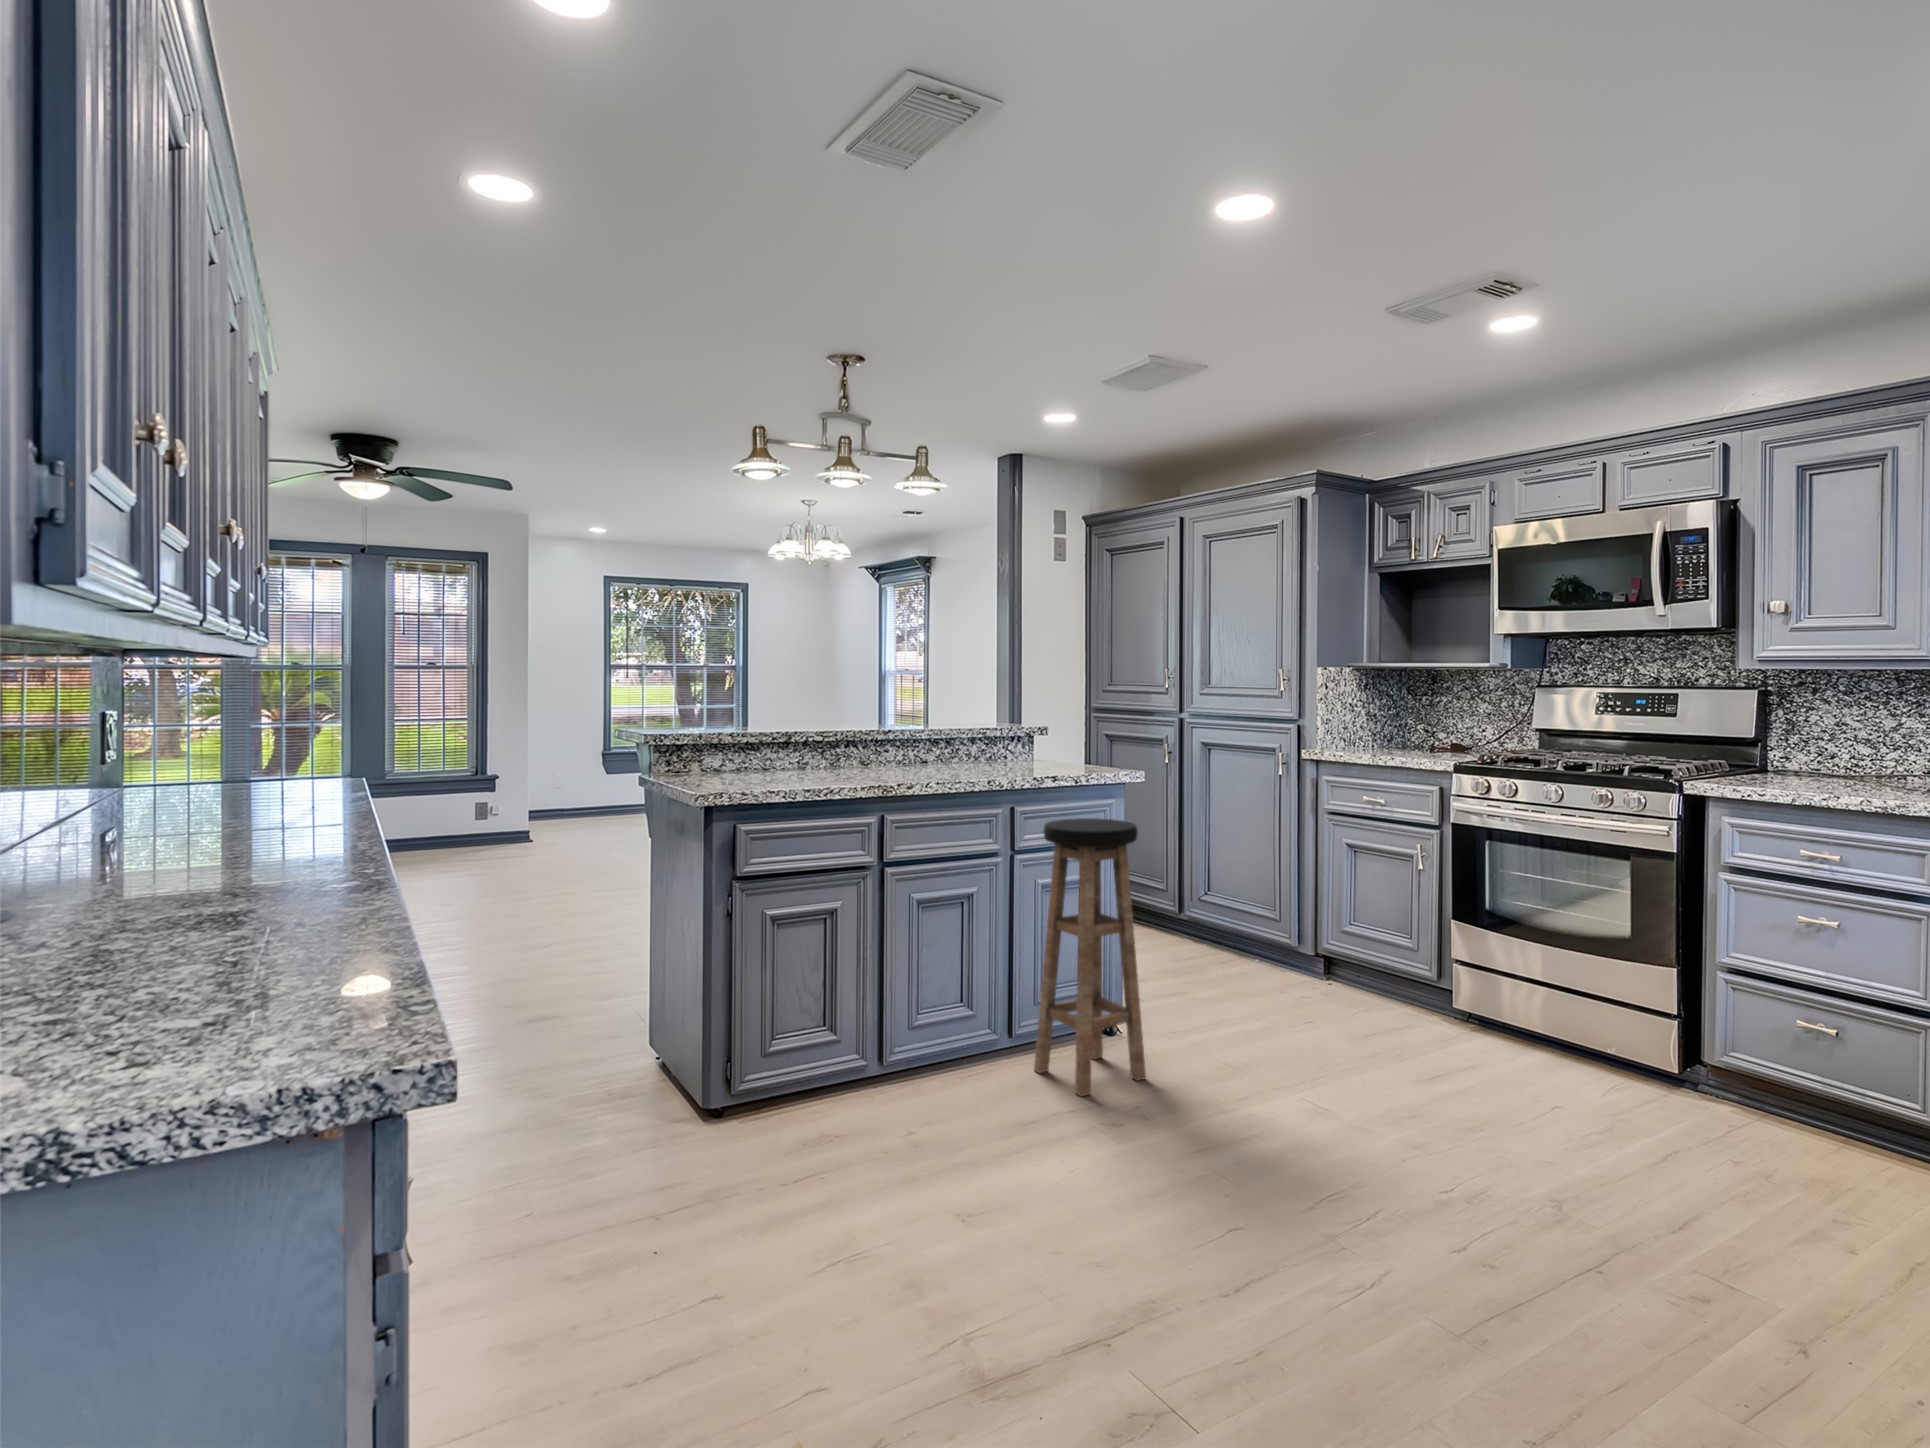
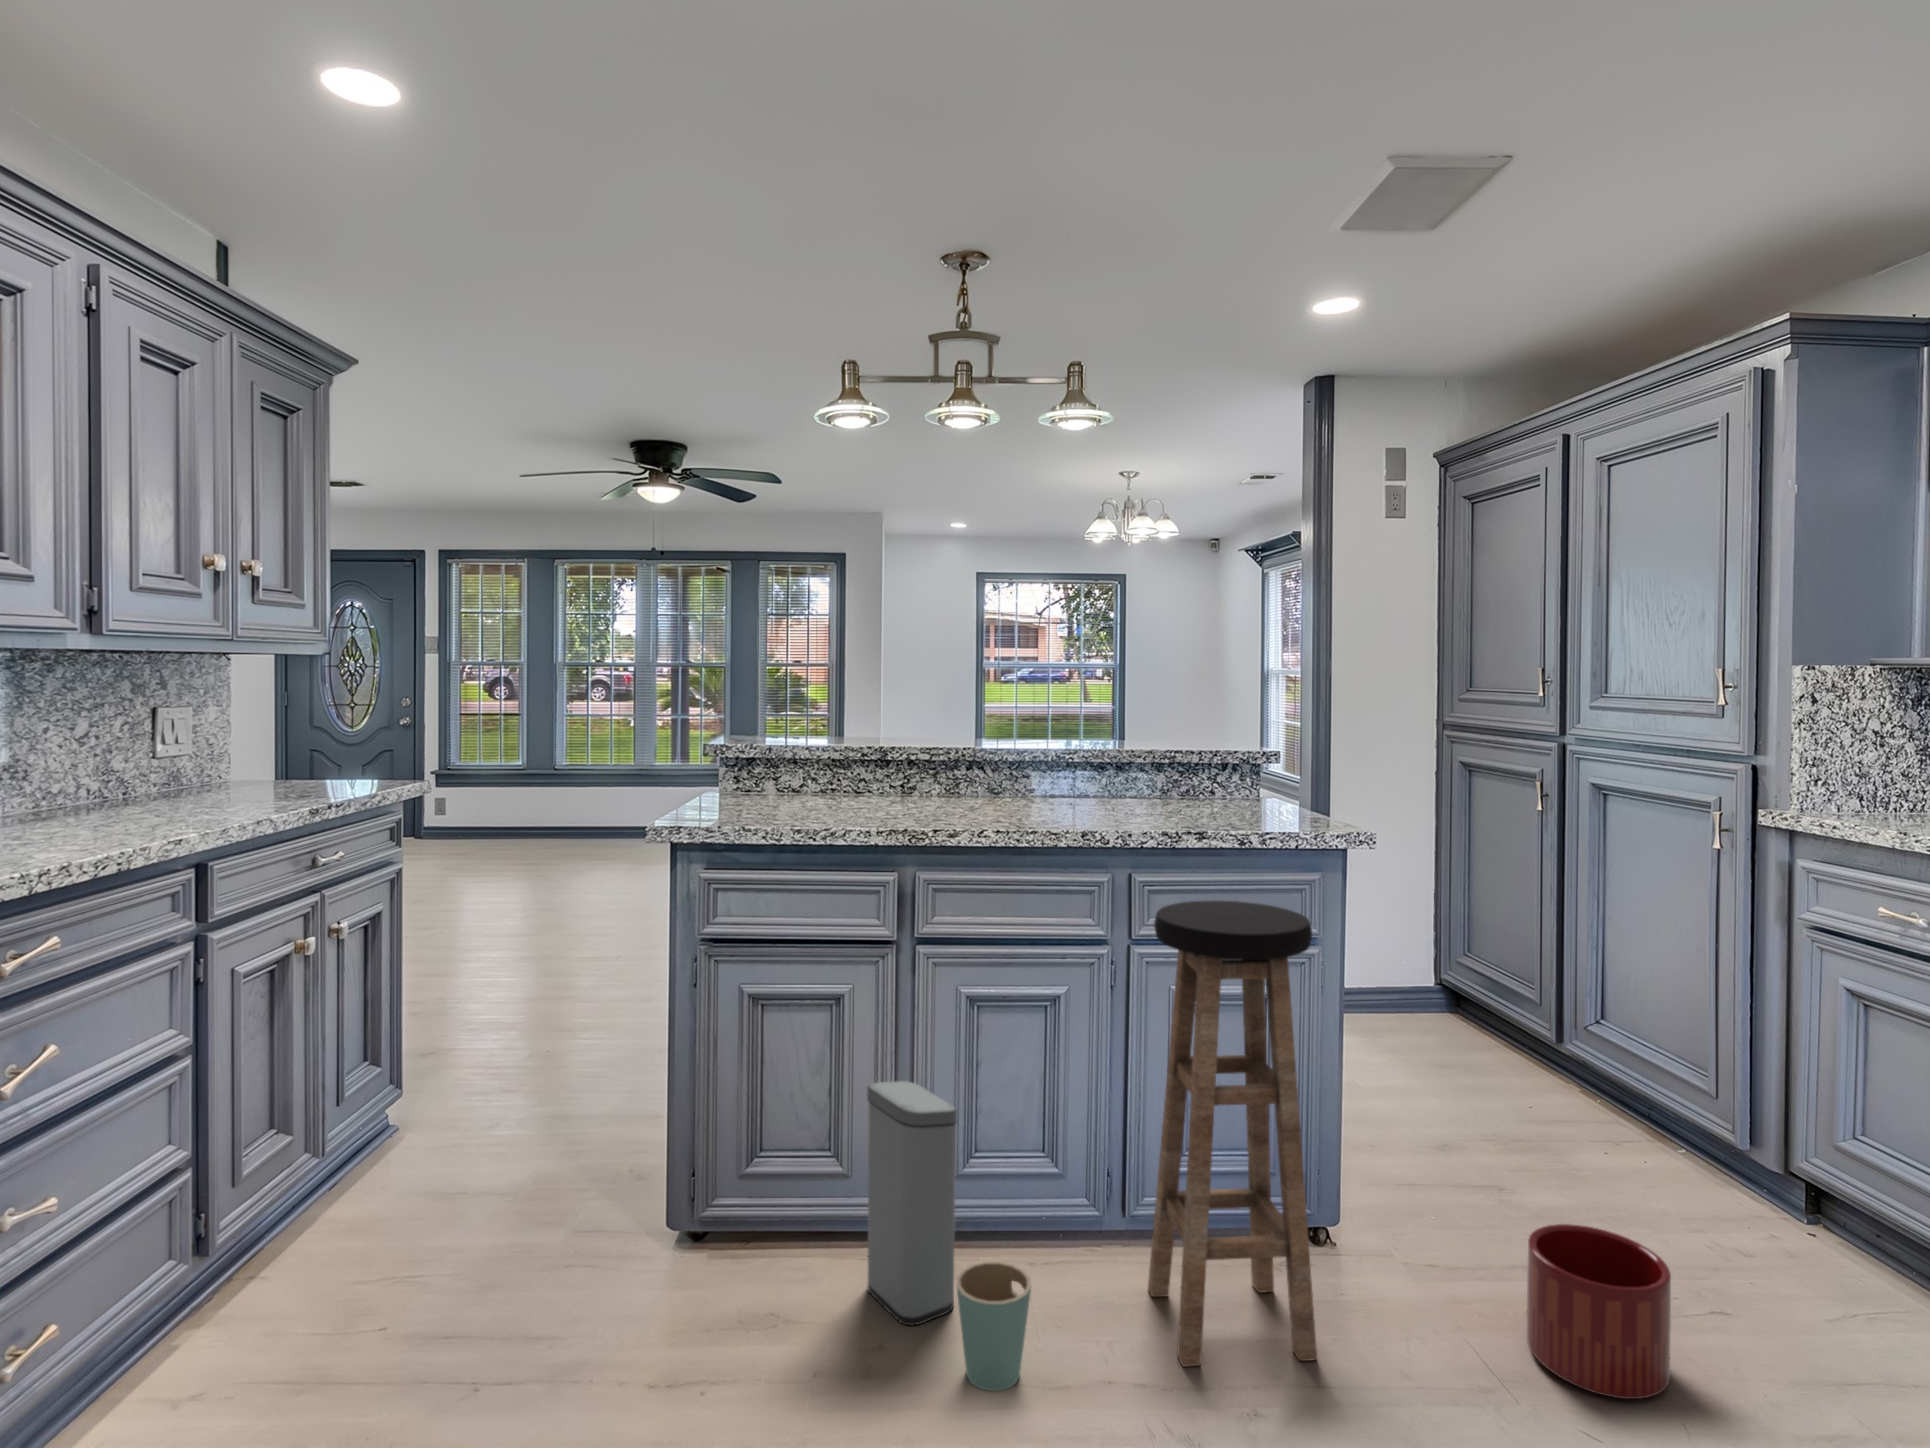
trash can: none [864,961,1007,1131] -> present [867,1081,1031,1391]
planter: none [1236,982,1306,1061] -> present [1527,1224,1671,1399]

